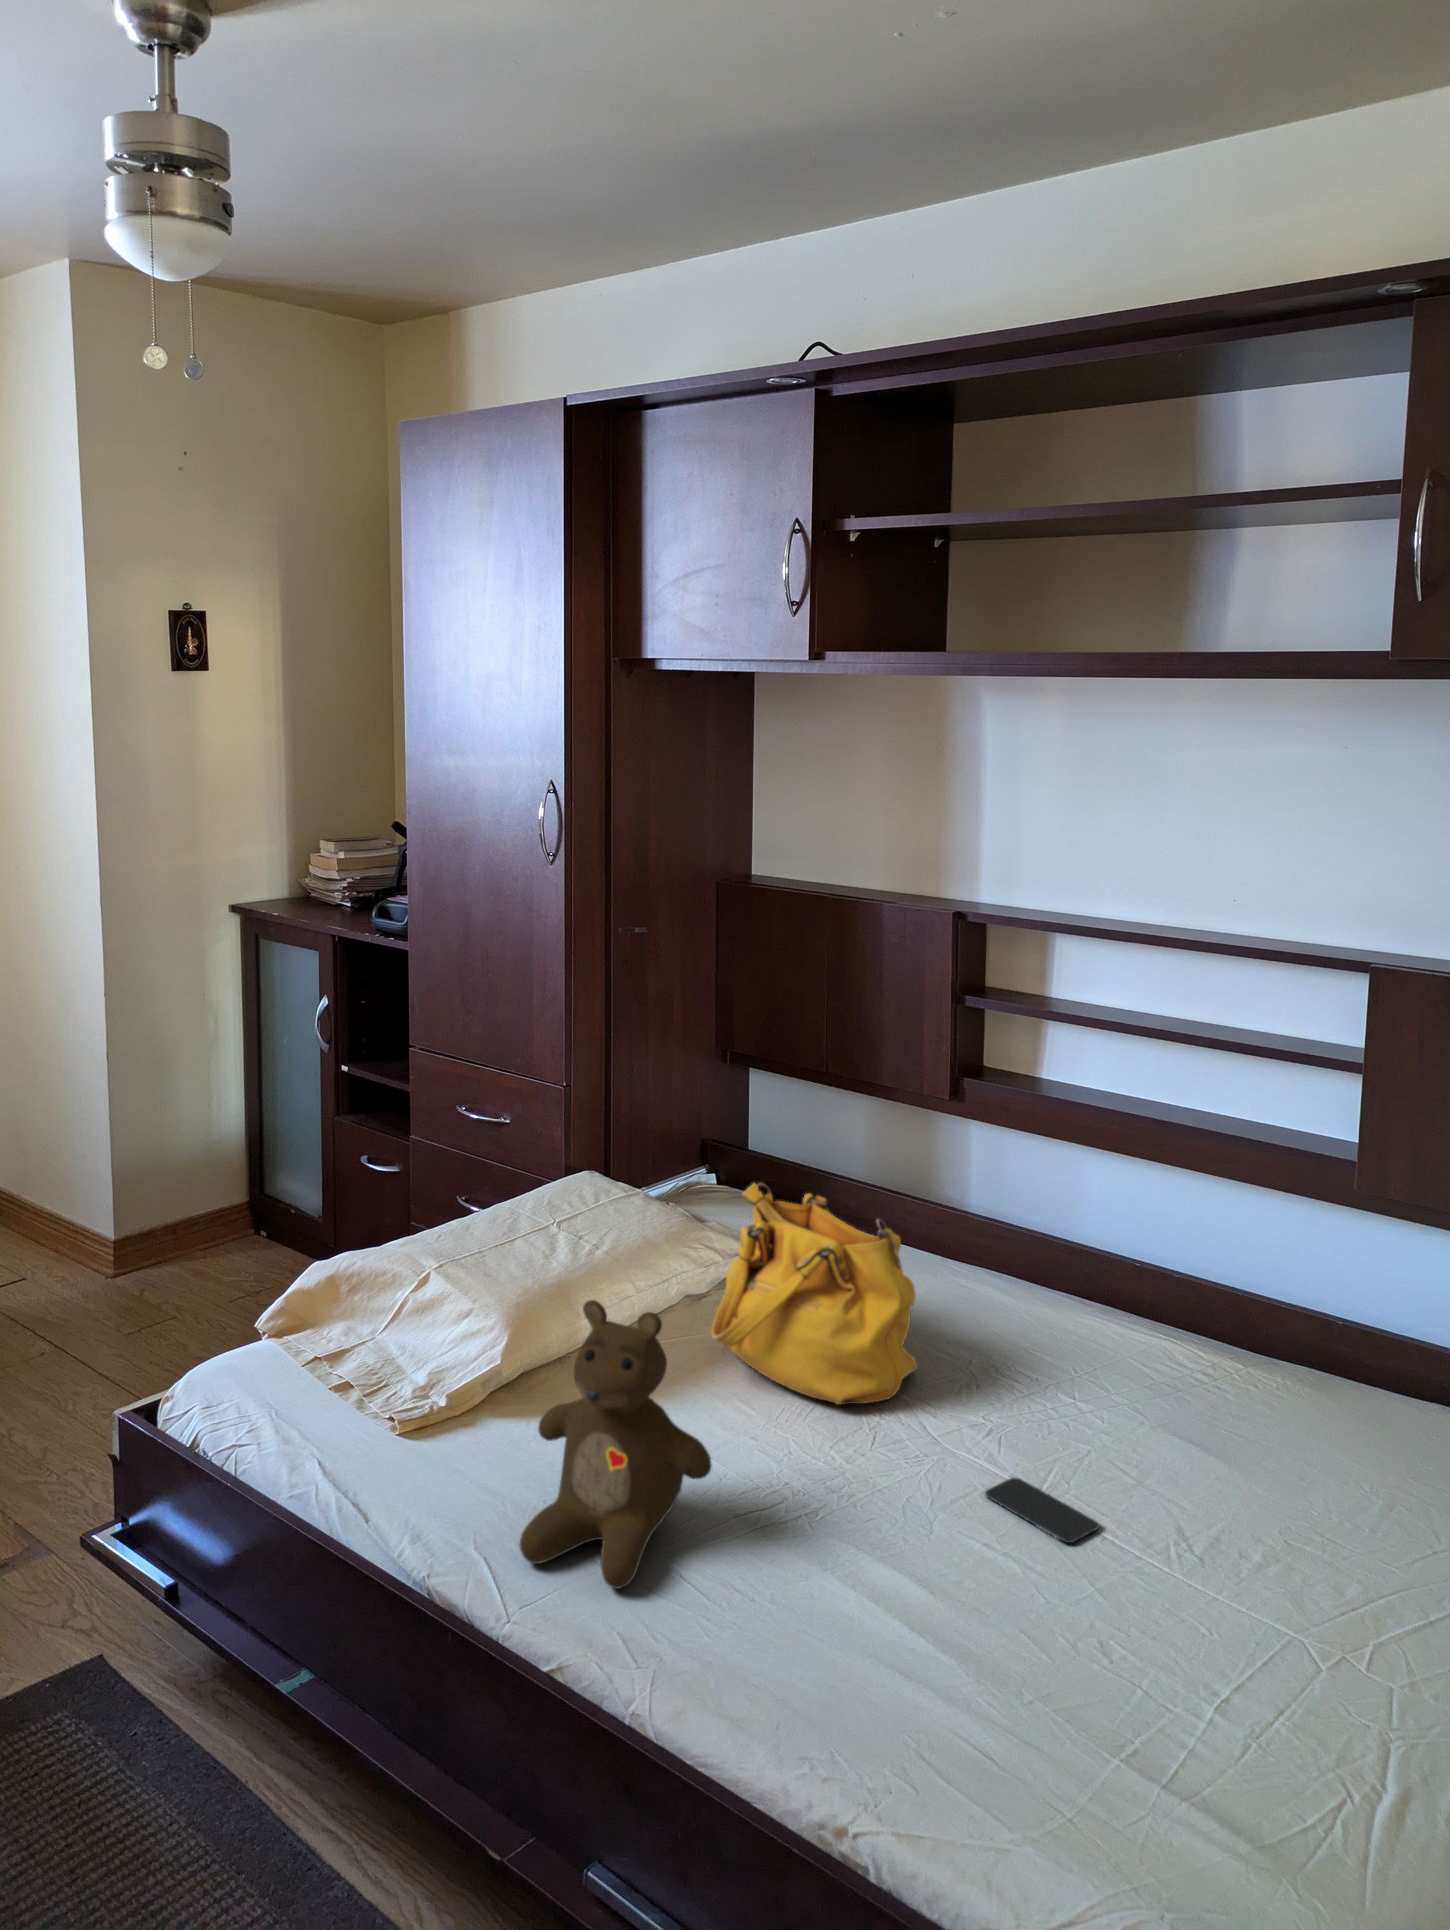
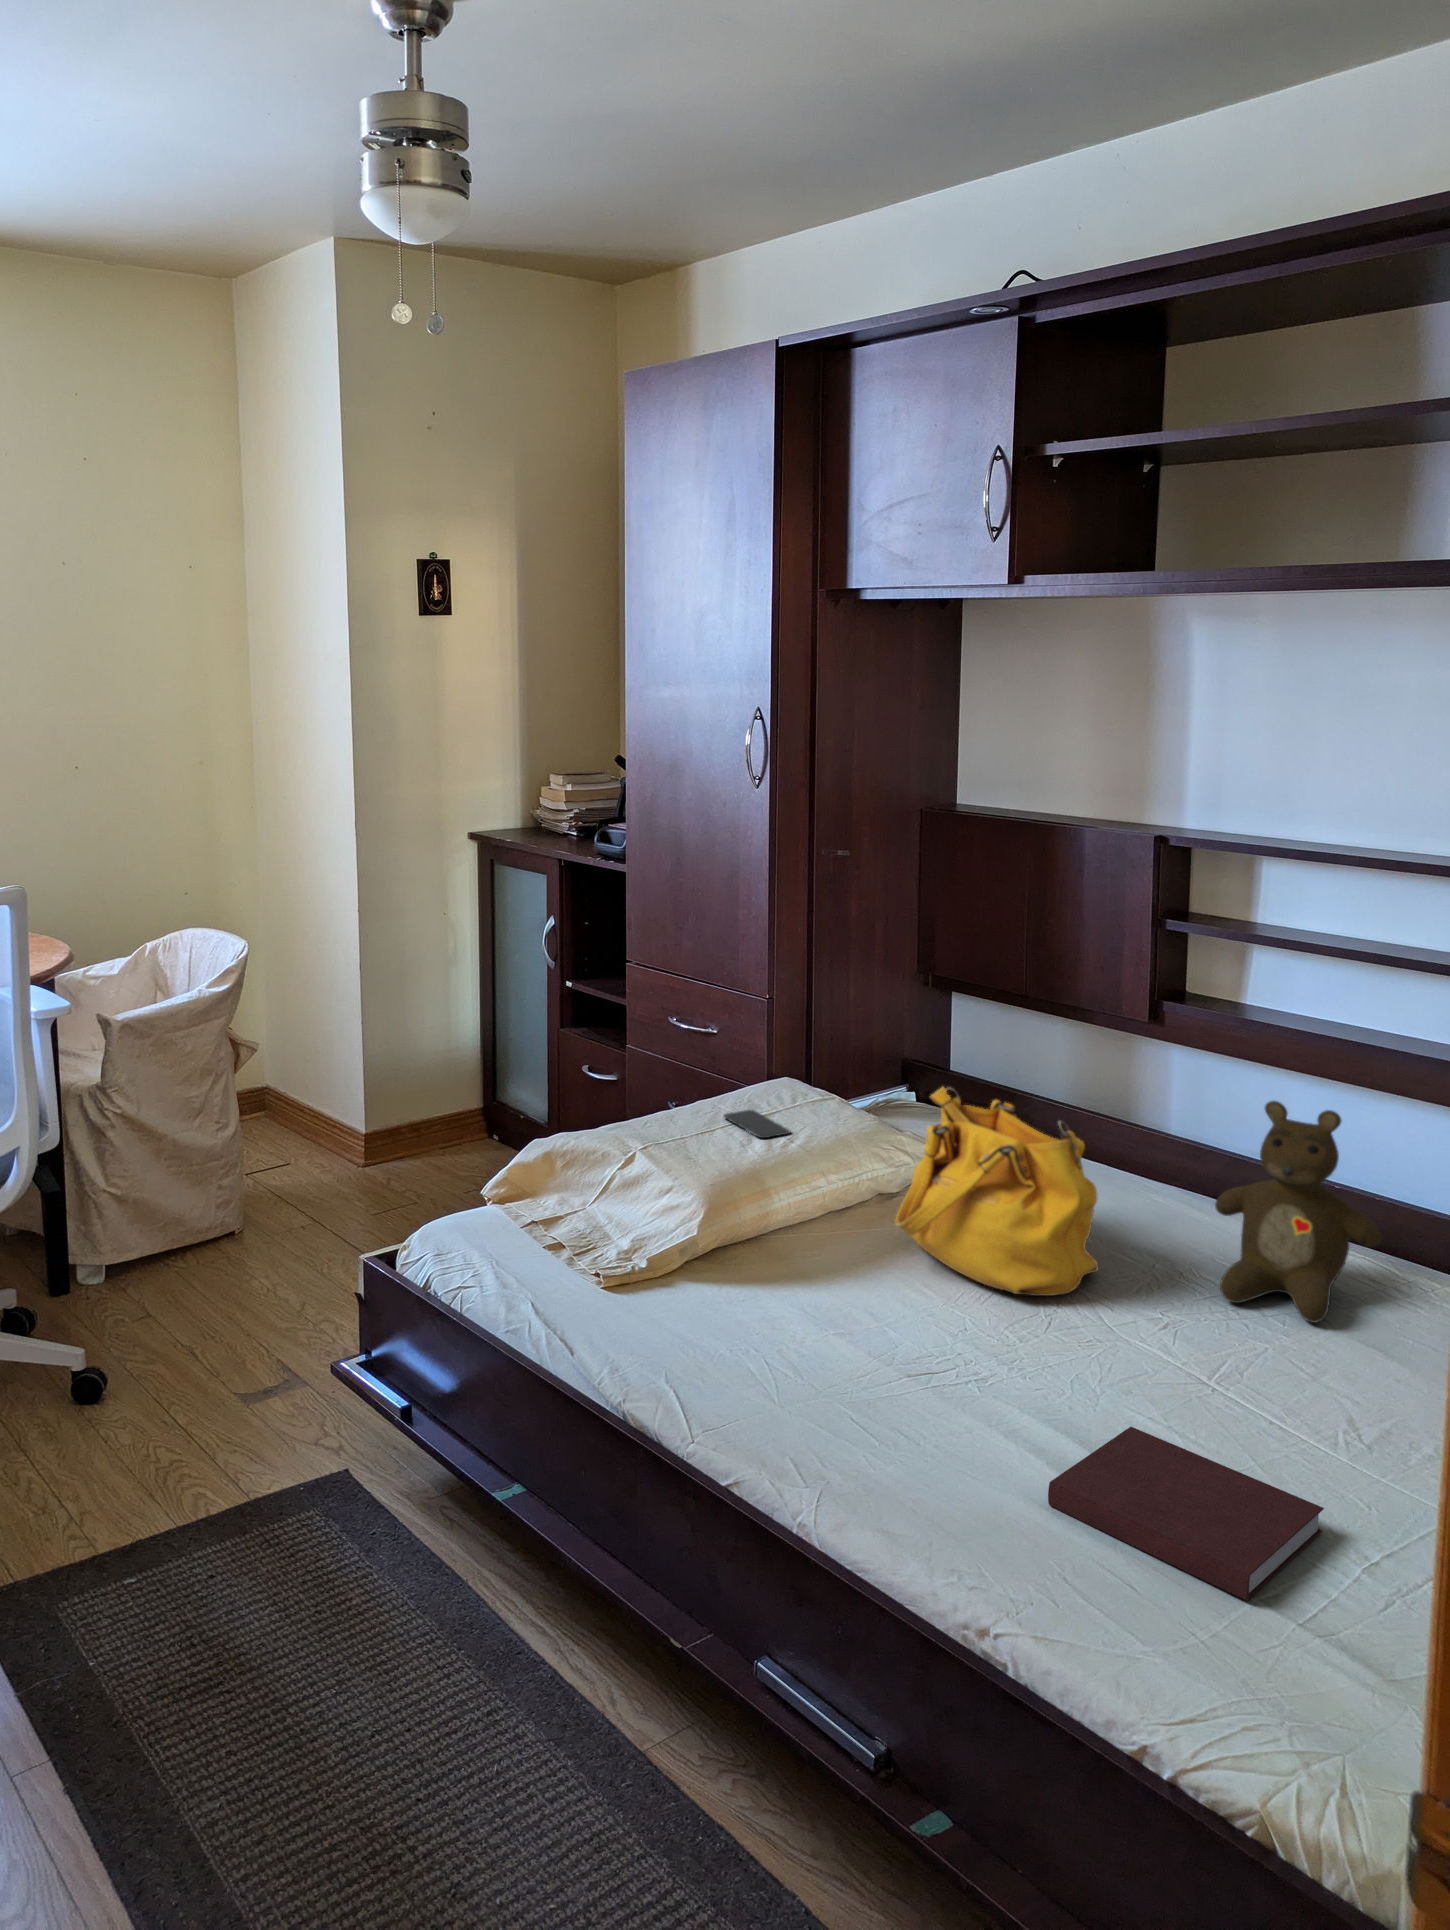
teddy bear: present [520,1300,711,1589] -> present [1215,1101,1381,1323]
smartphone: present [985,1477,1099,1543] -> present [723,1110,790,1138]
notebook: none [897,1558,1174,1759] -> present [1048,1427,1324,1601]

